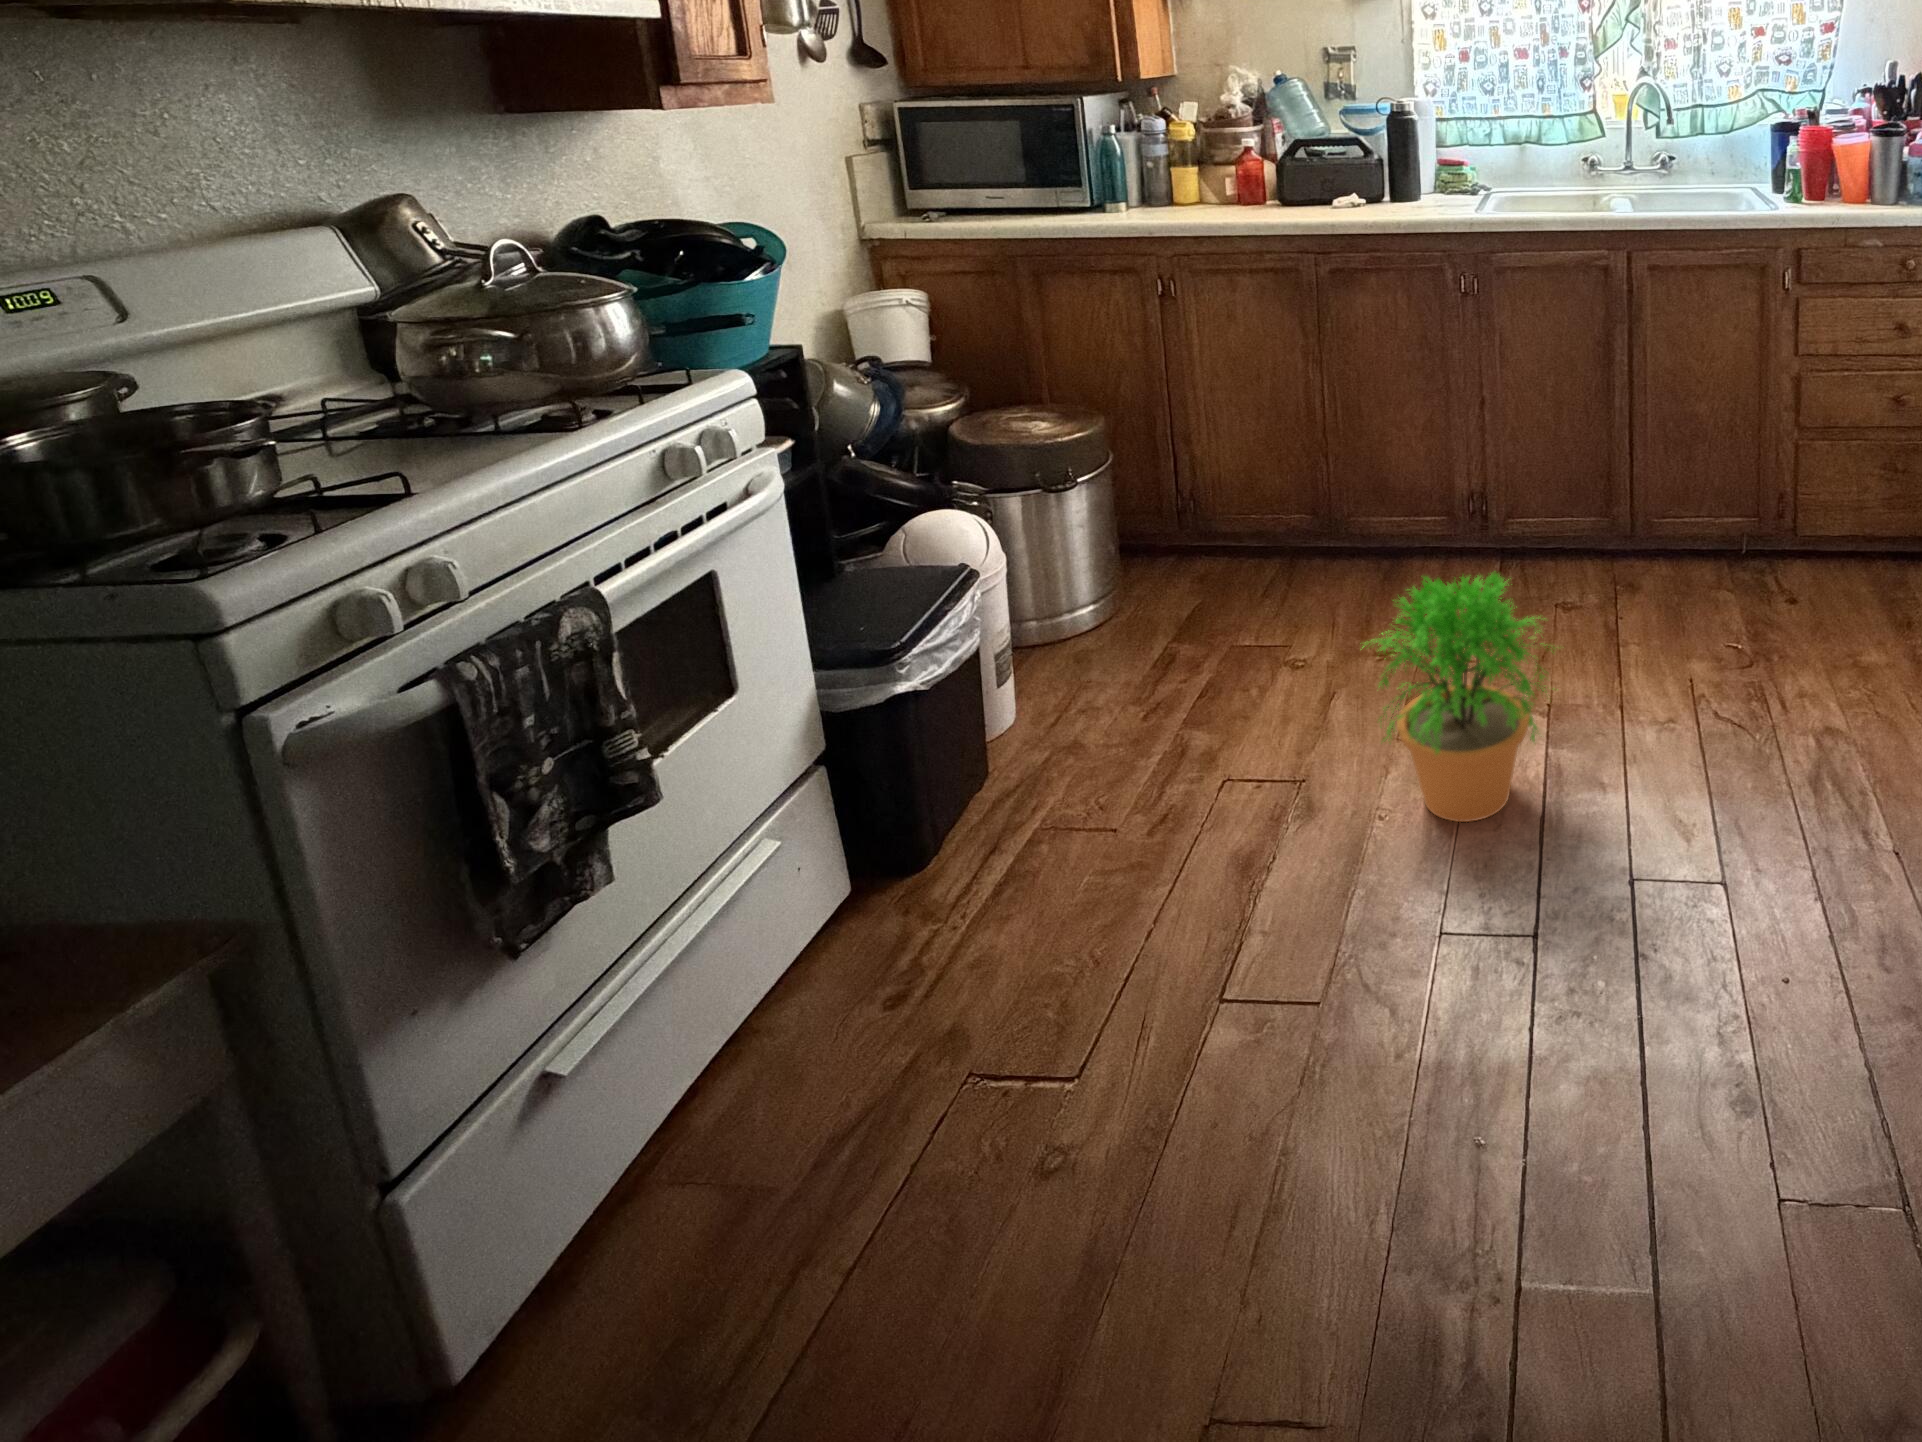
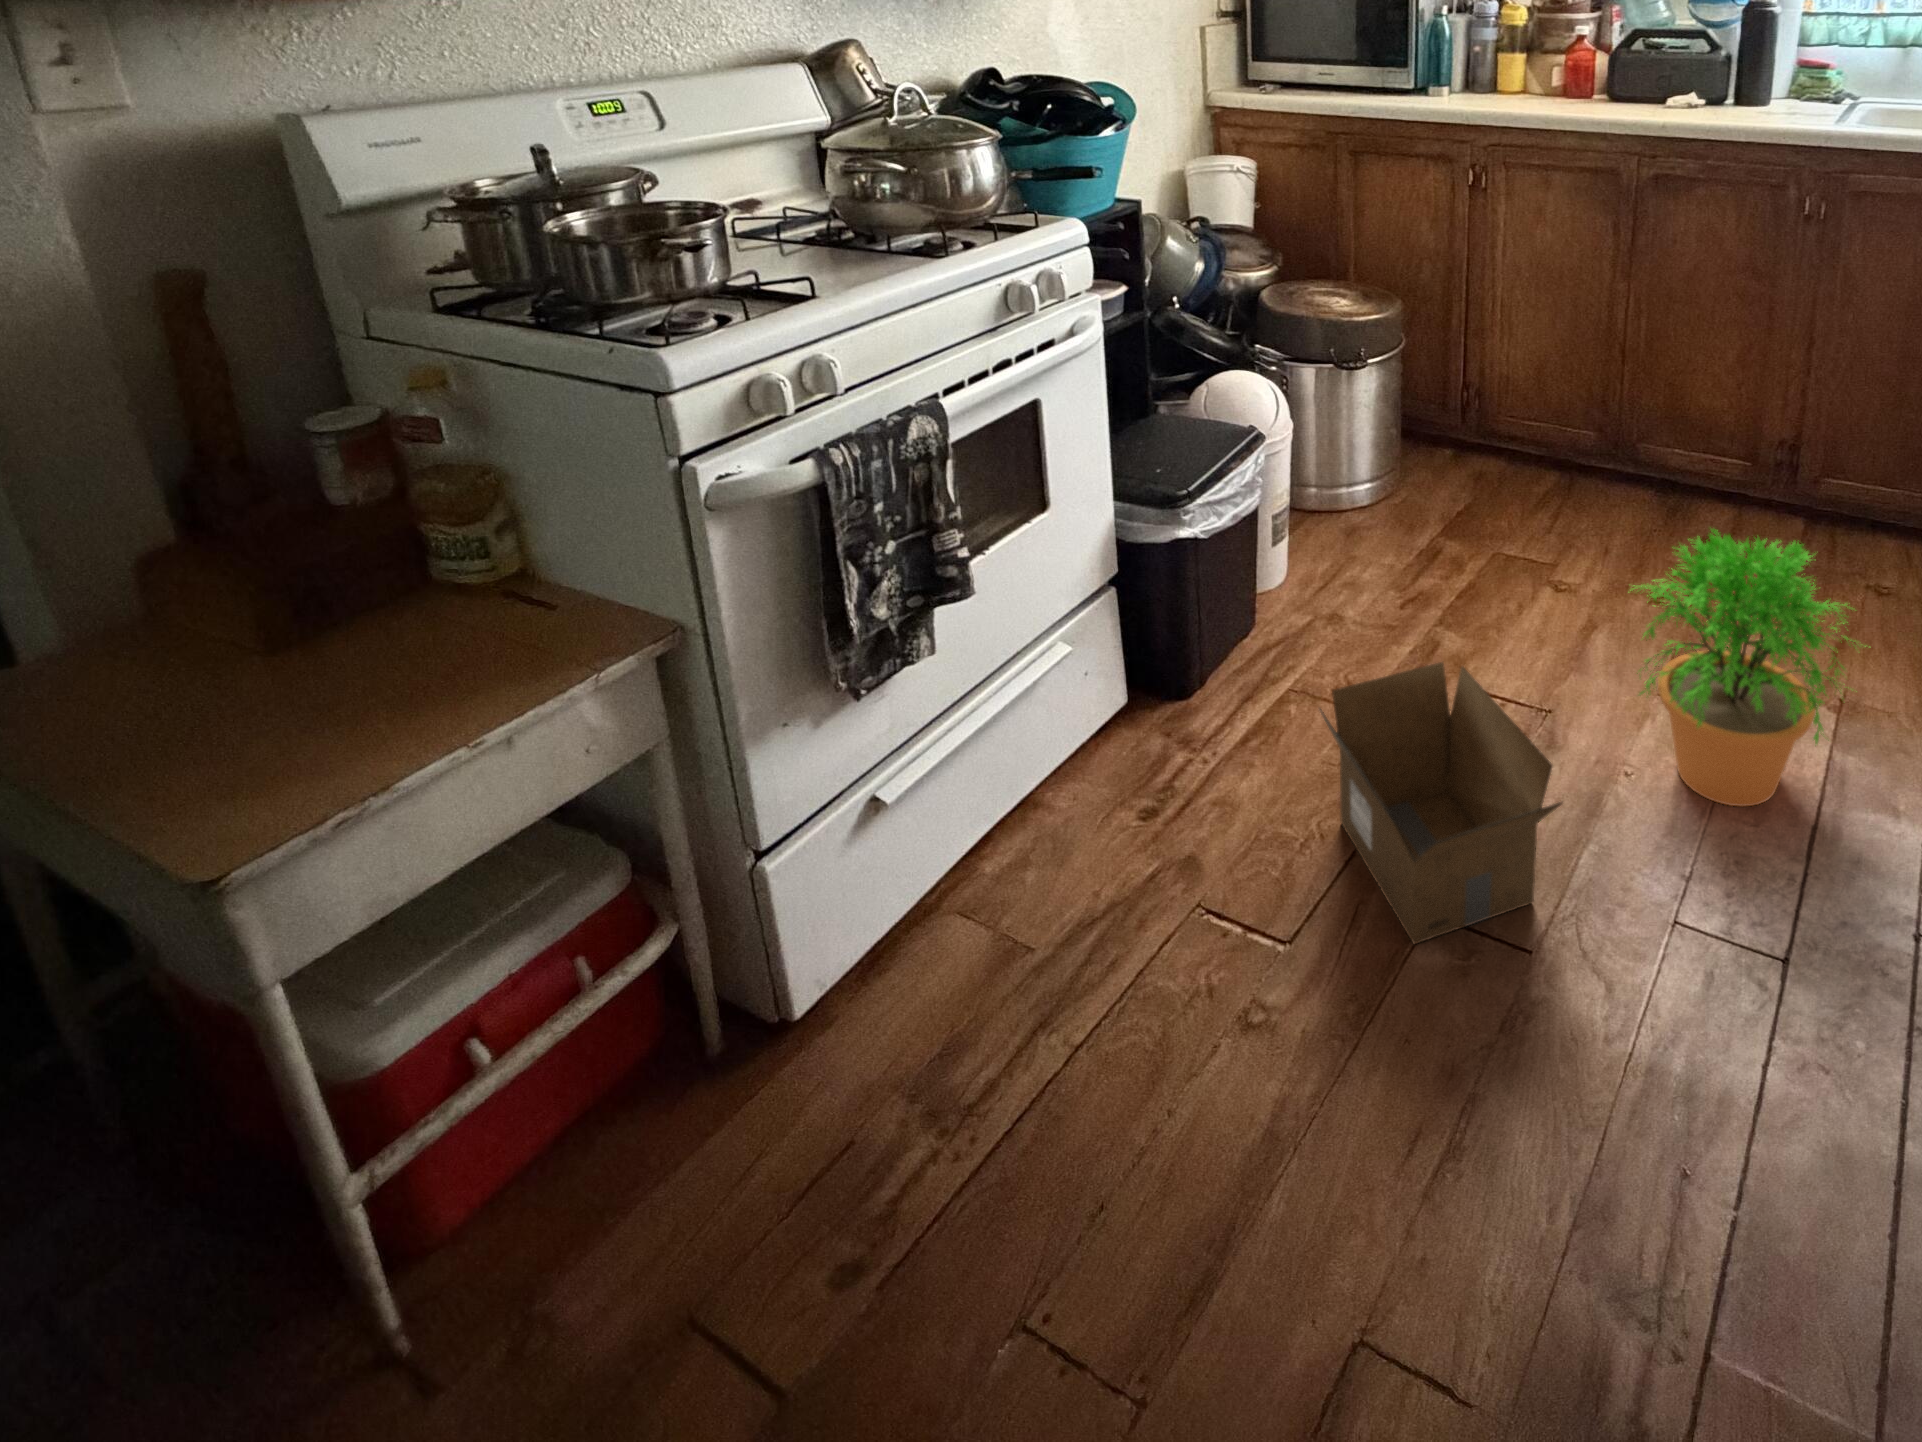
cardboard box: none [1076,754,1329,1034] -> present [1320,662,1562,944]

